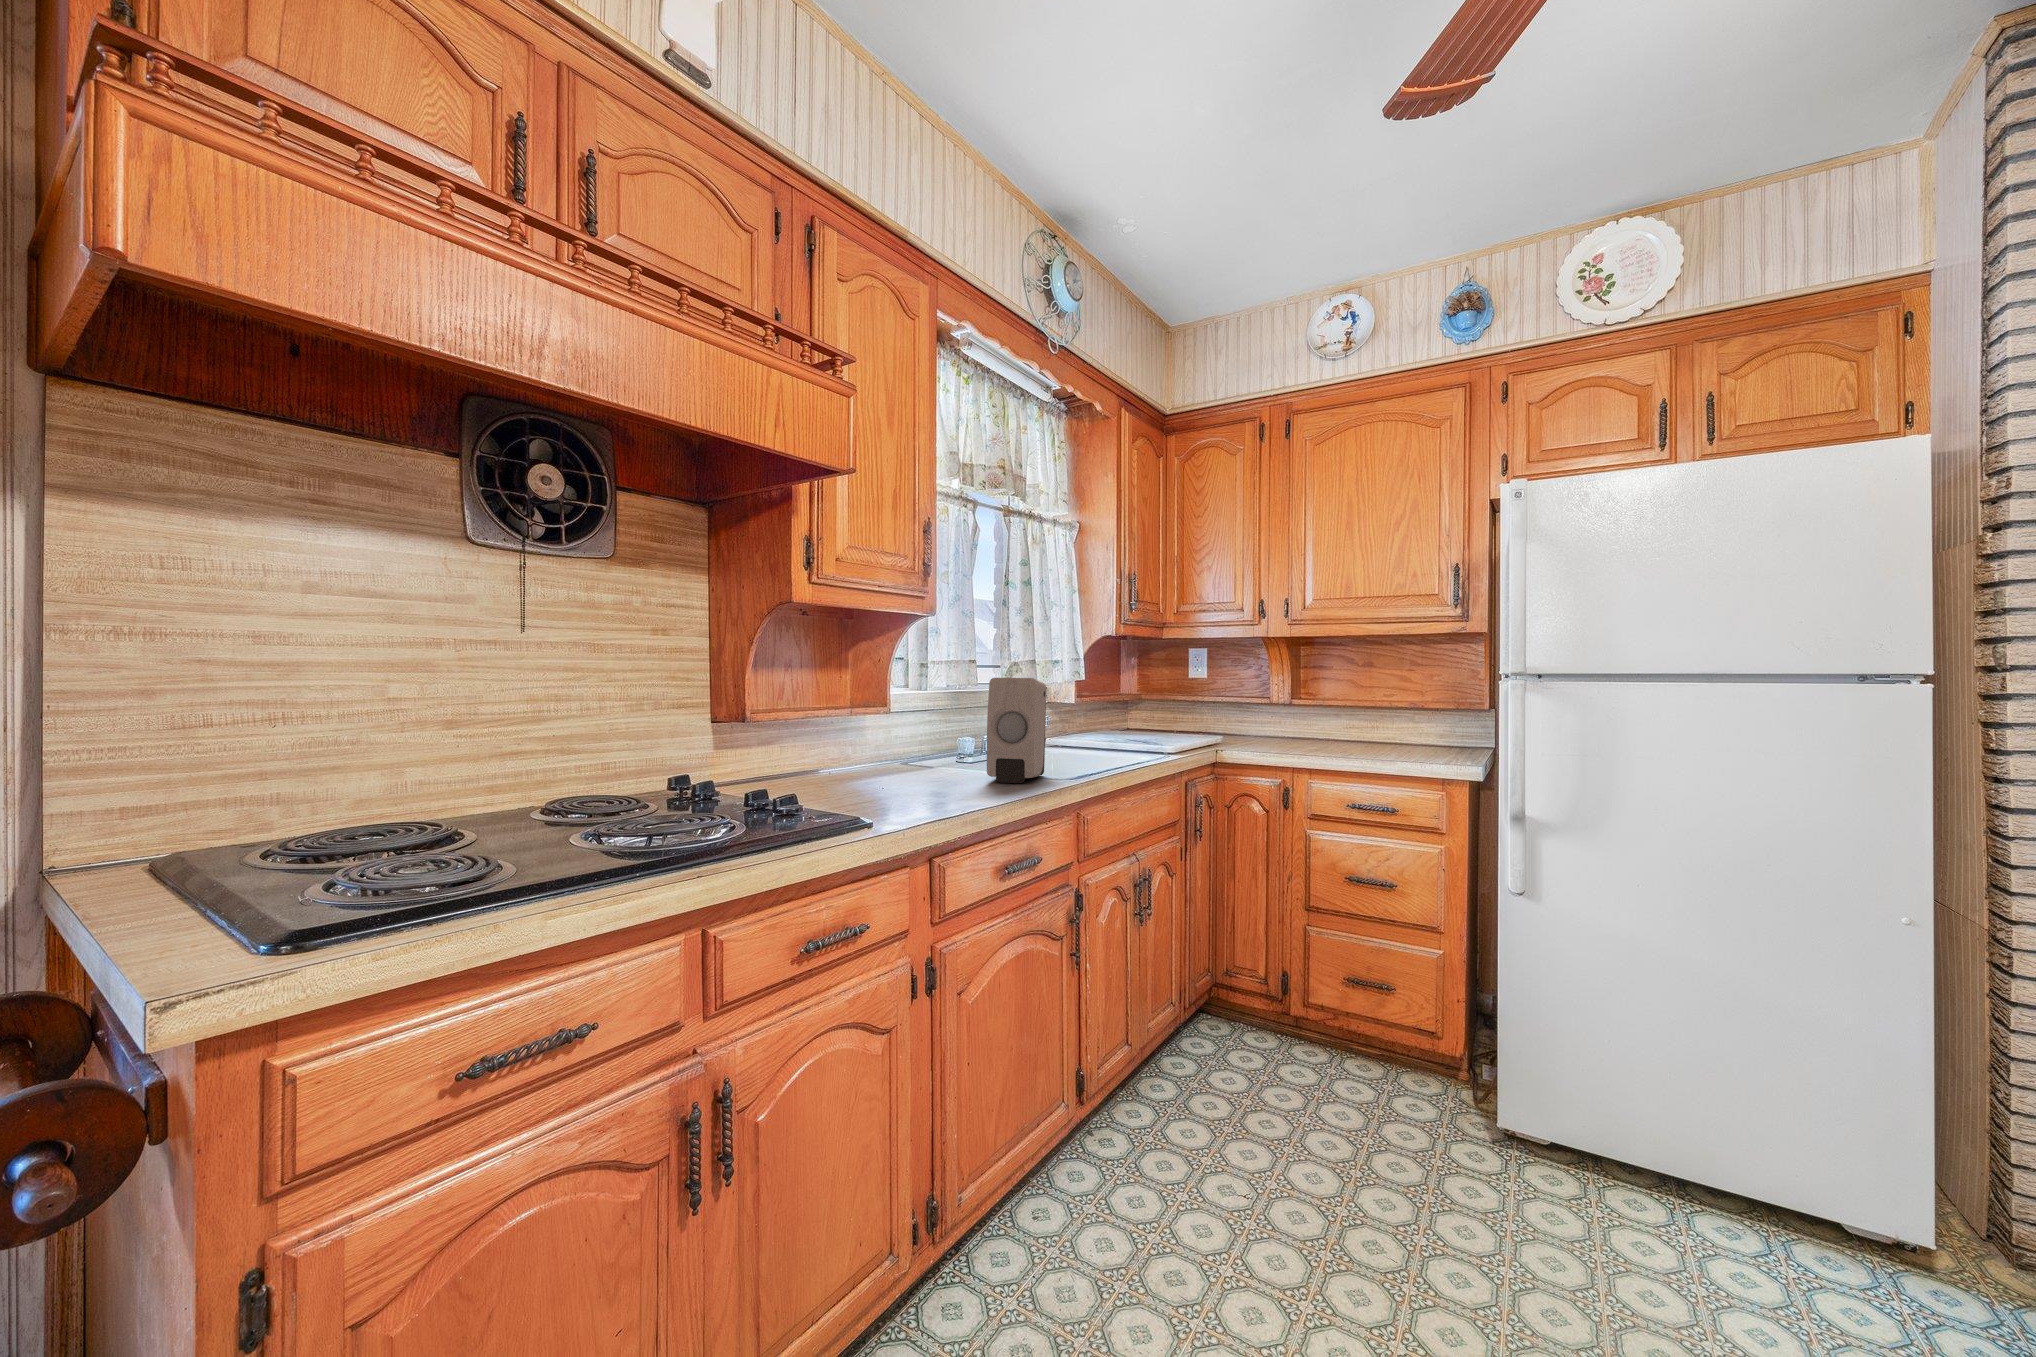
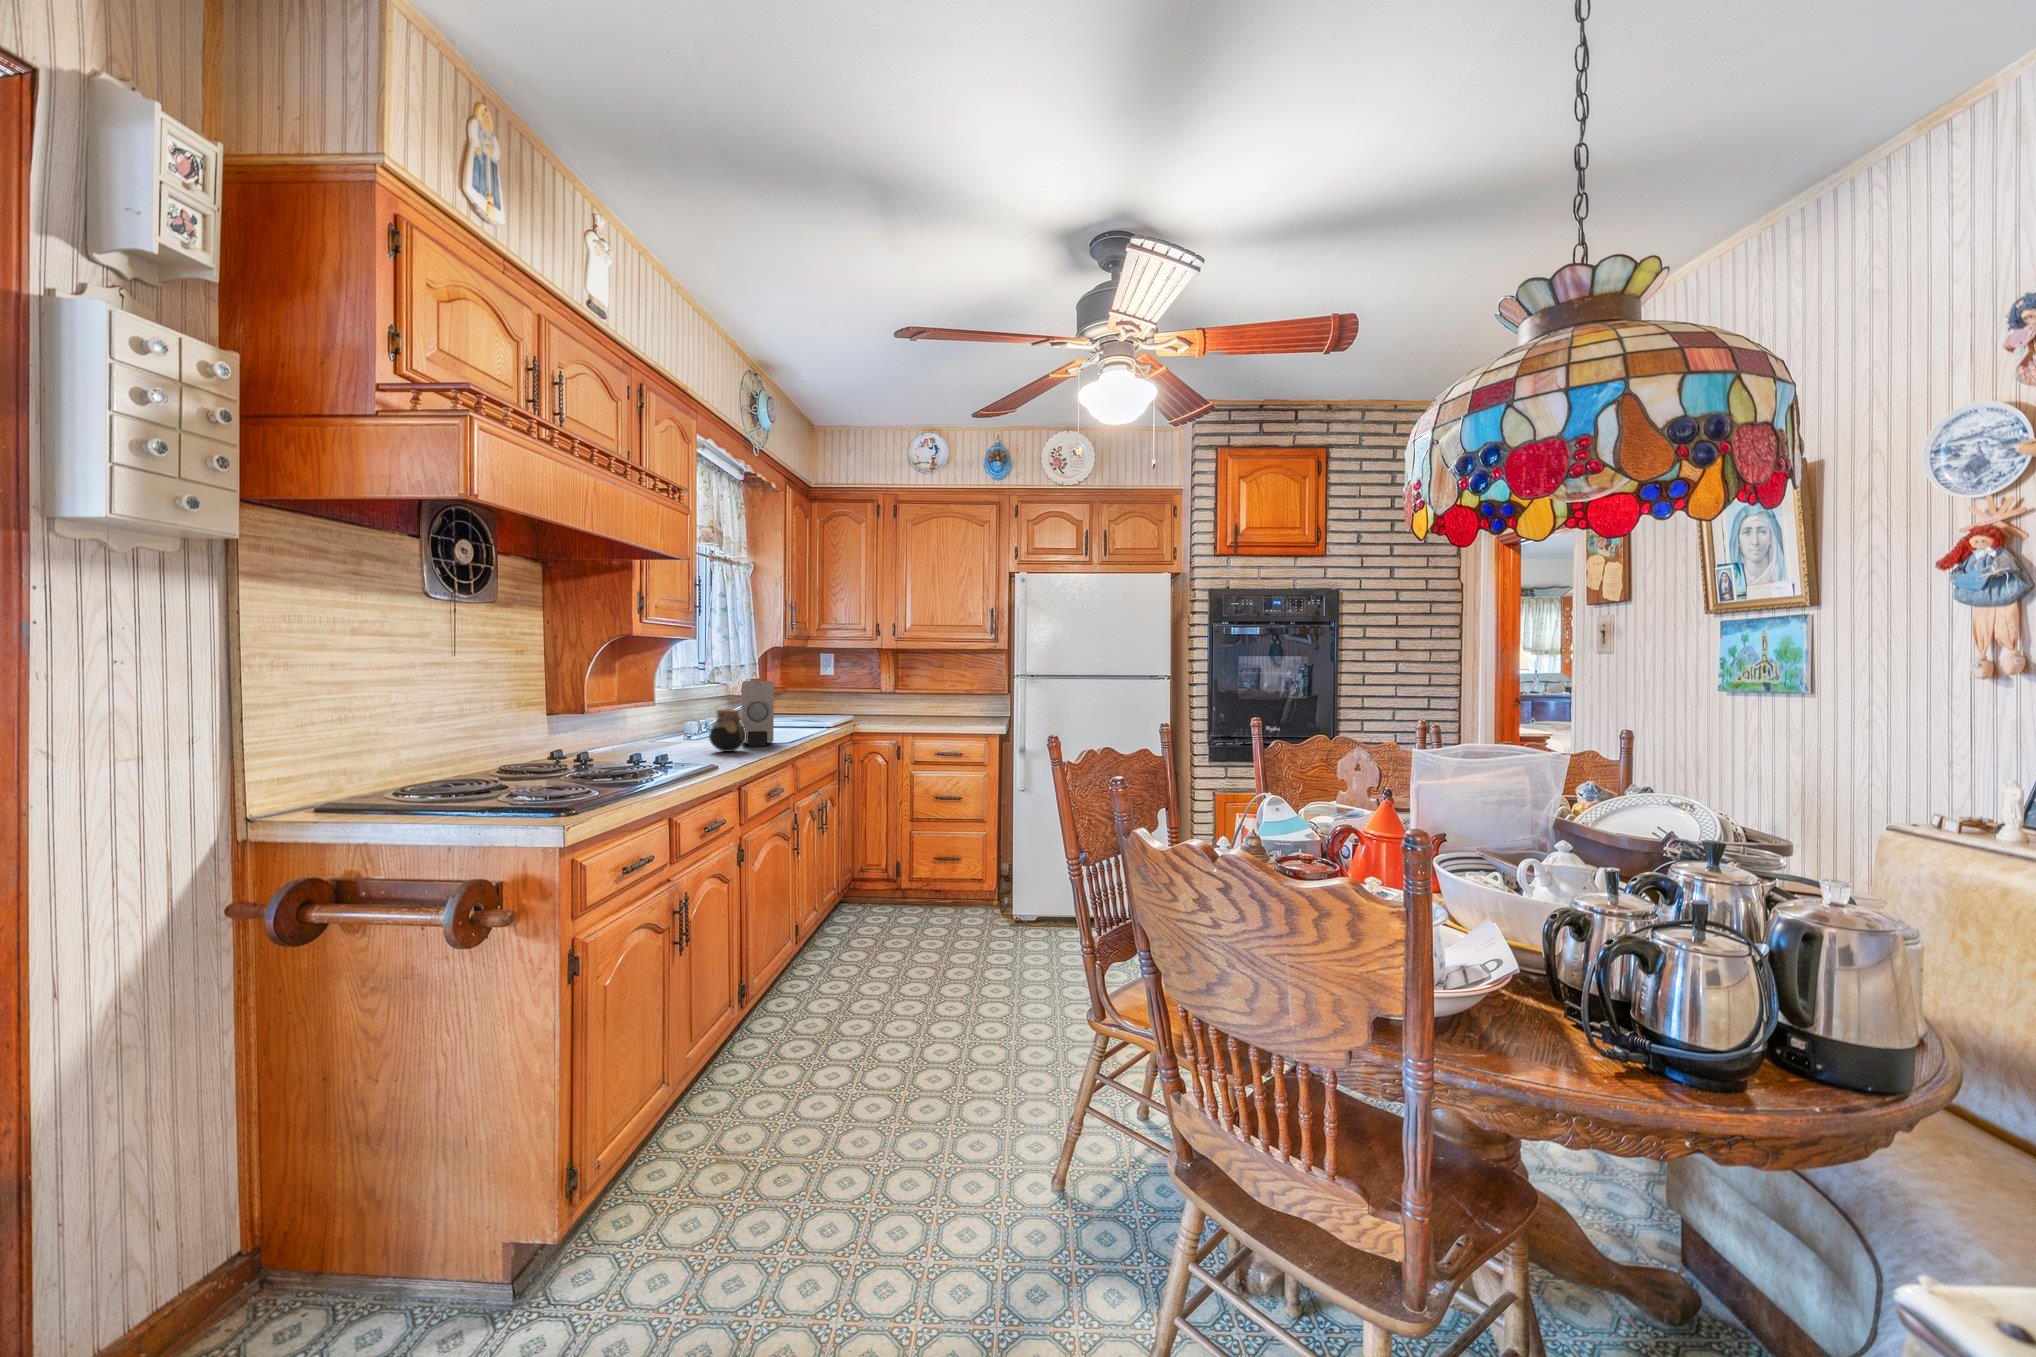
jar: none [924,722,980,791] -> present [709,709,746,752]

